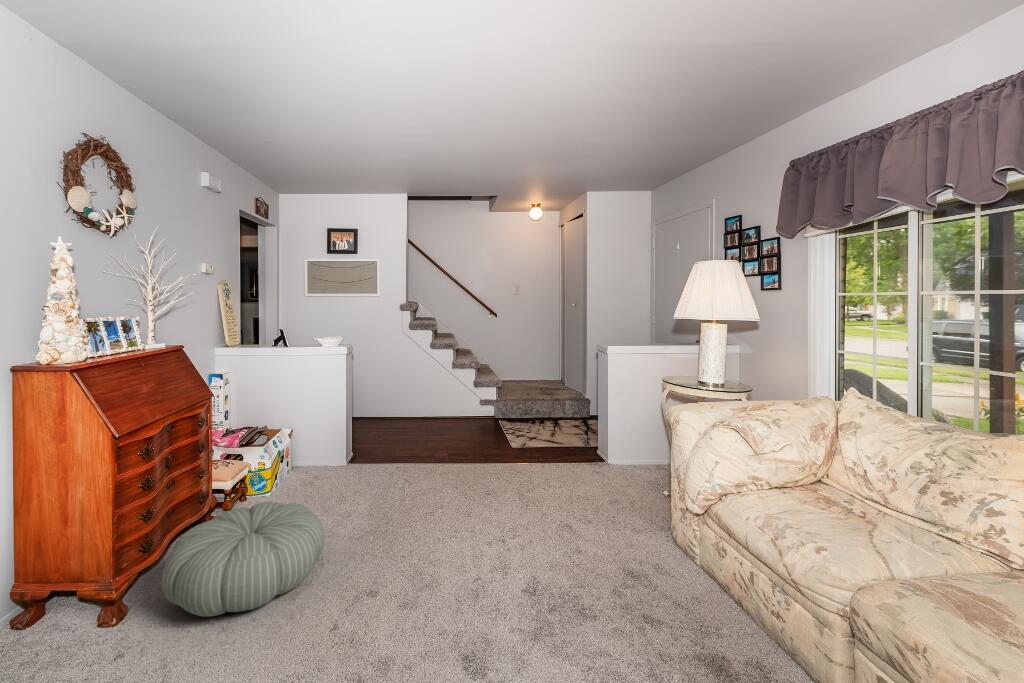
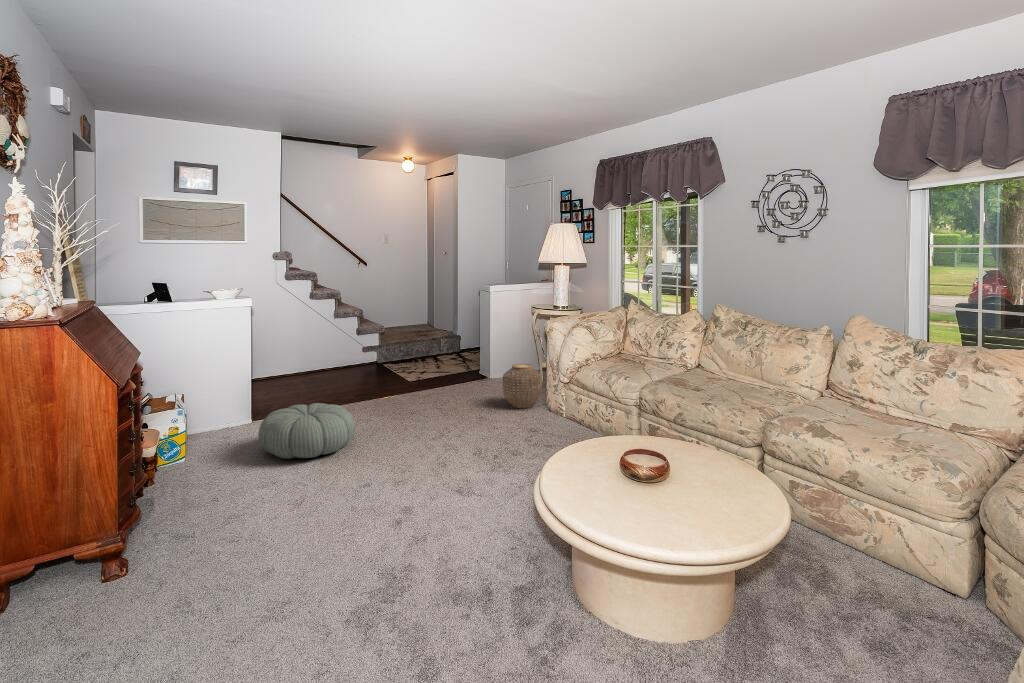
woven basket: none [589,477,657,559] -> present [503,364,542,408]

